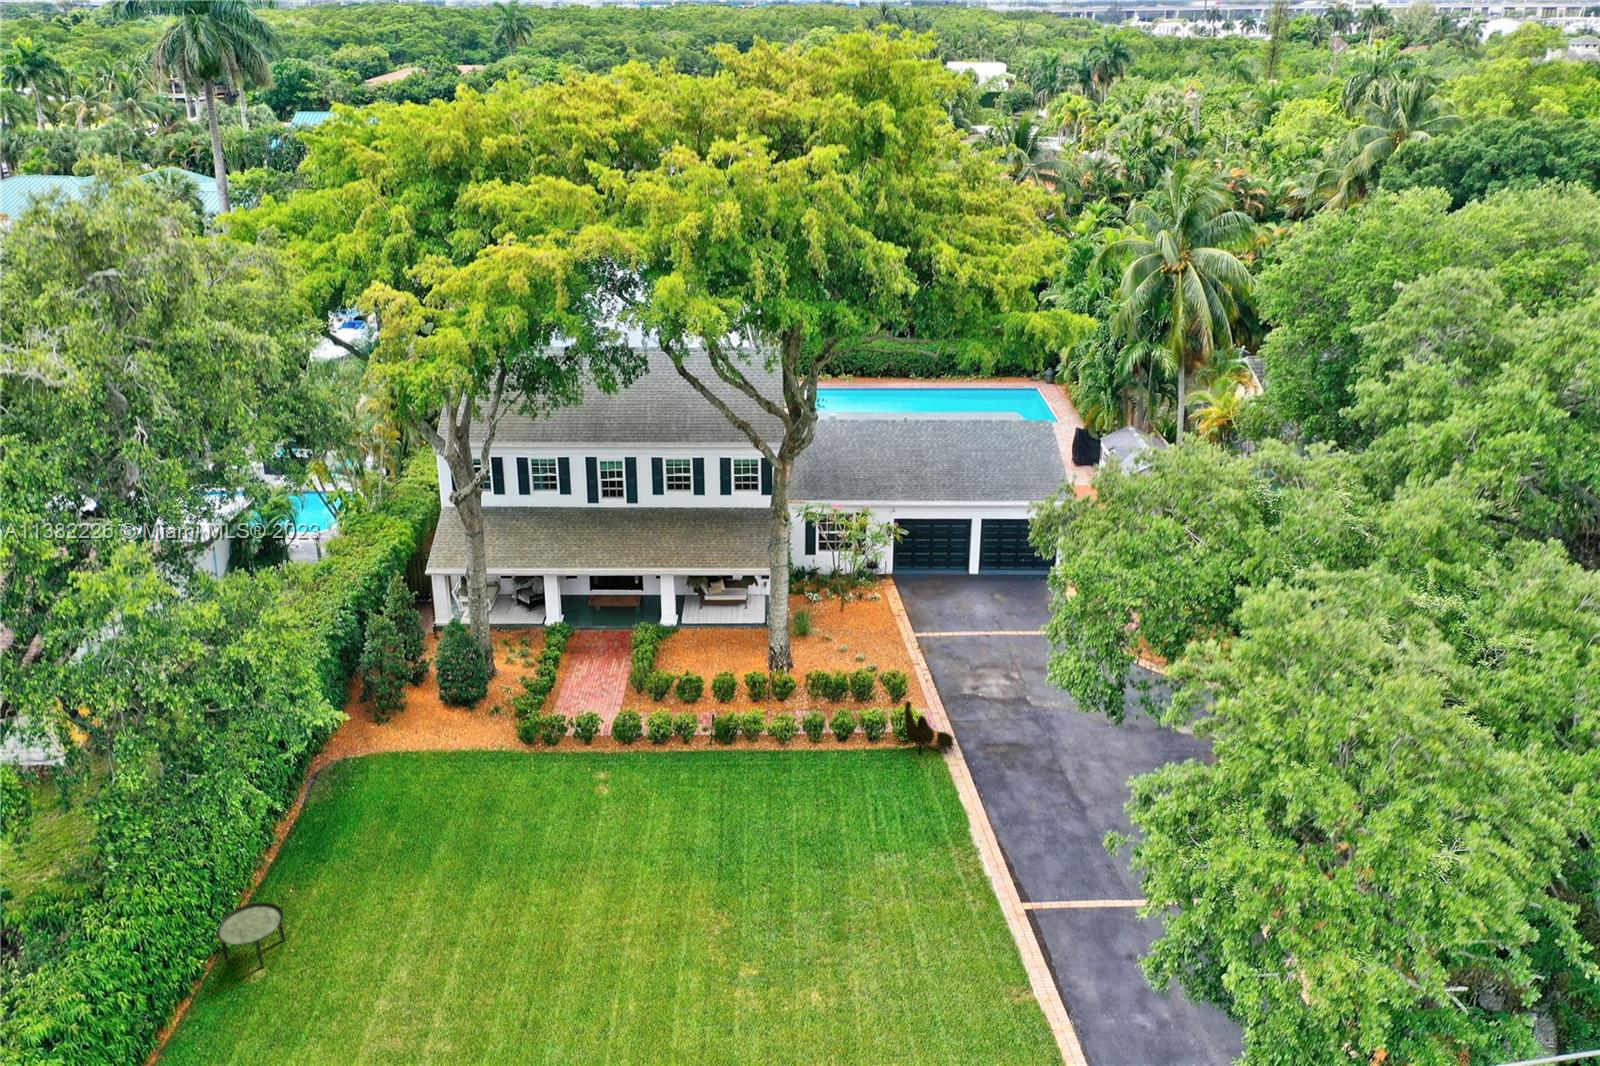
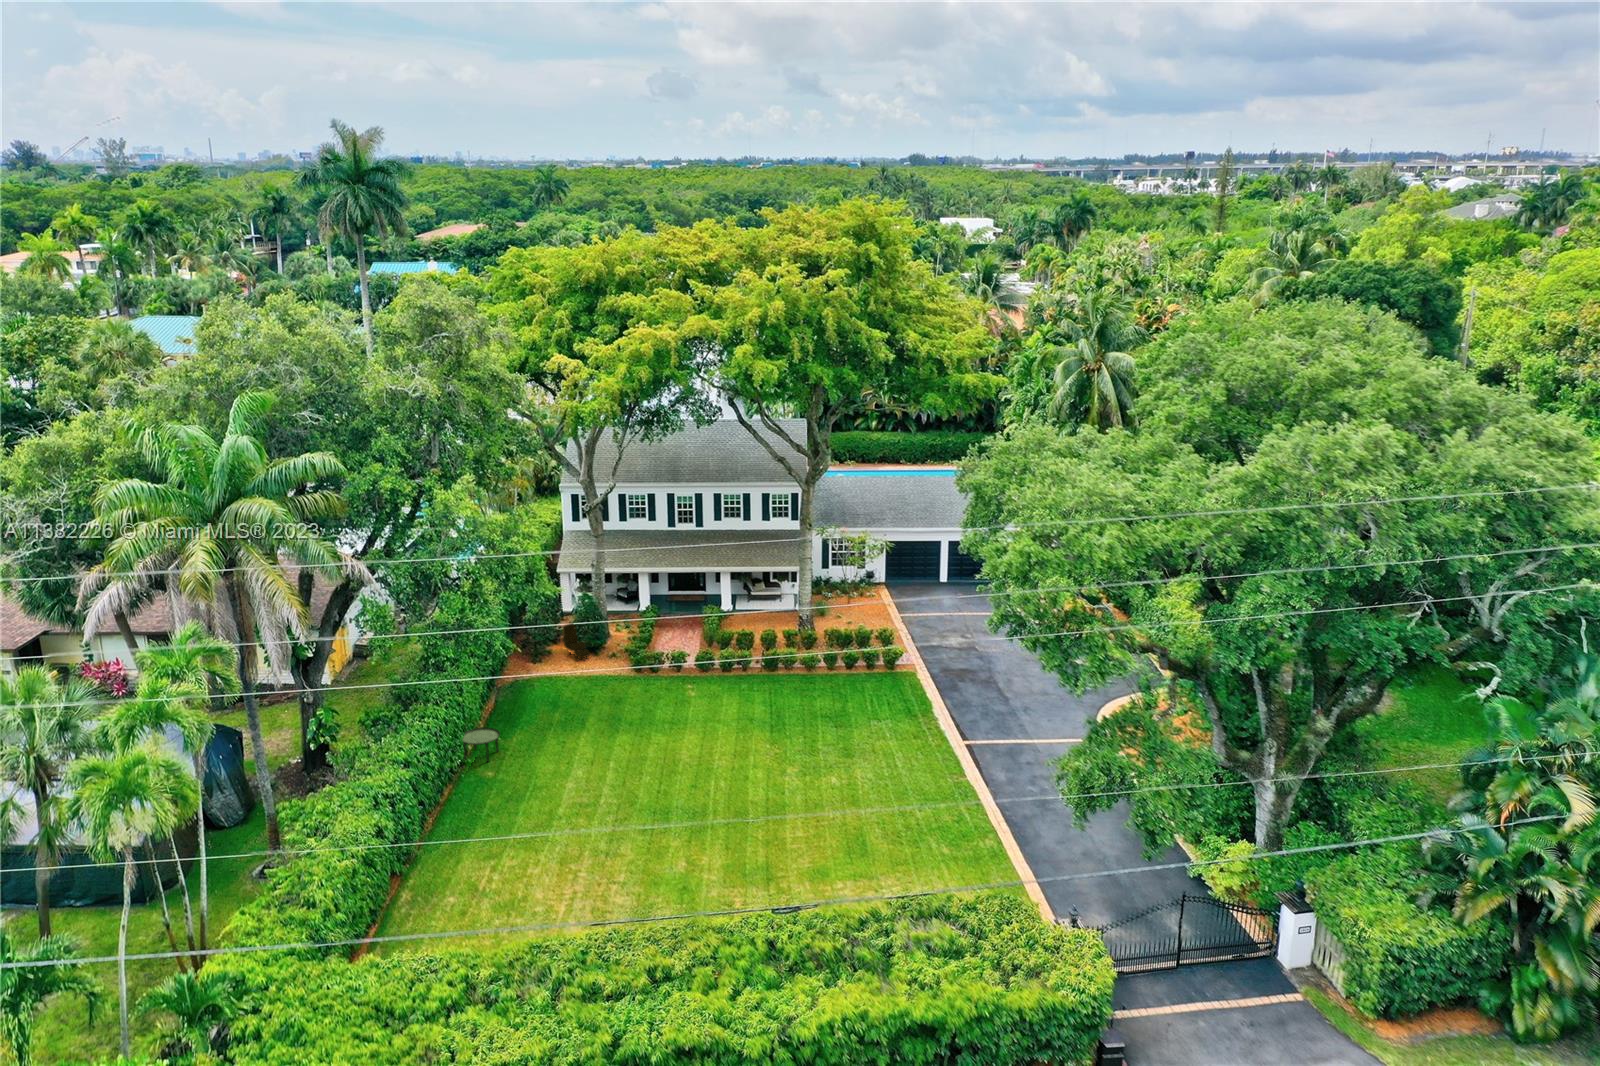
lounge chair: present [905,701,953,754] -> present [562,623,590,658]

